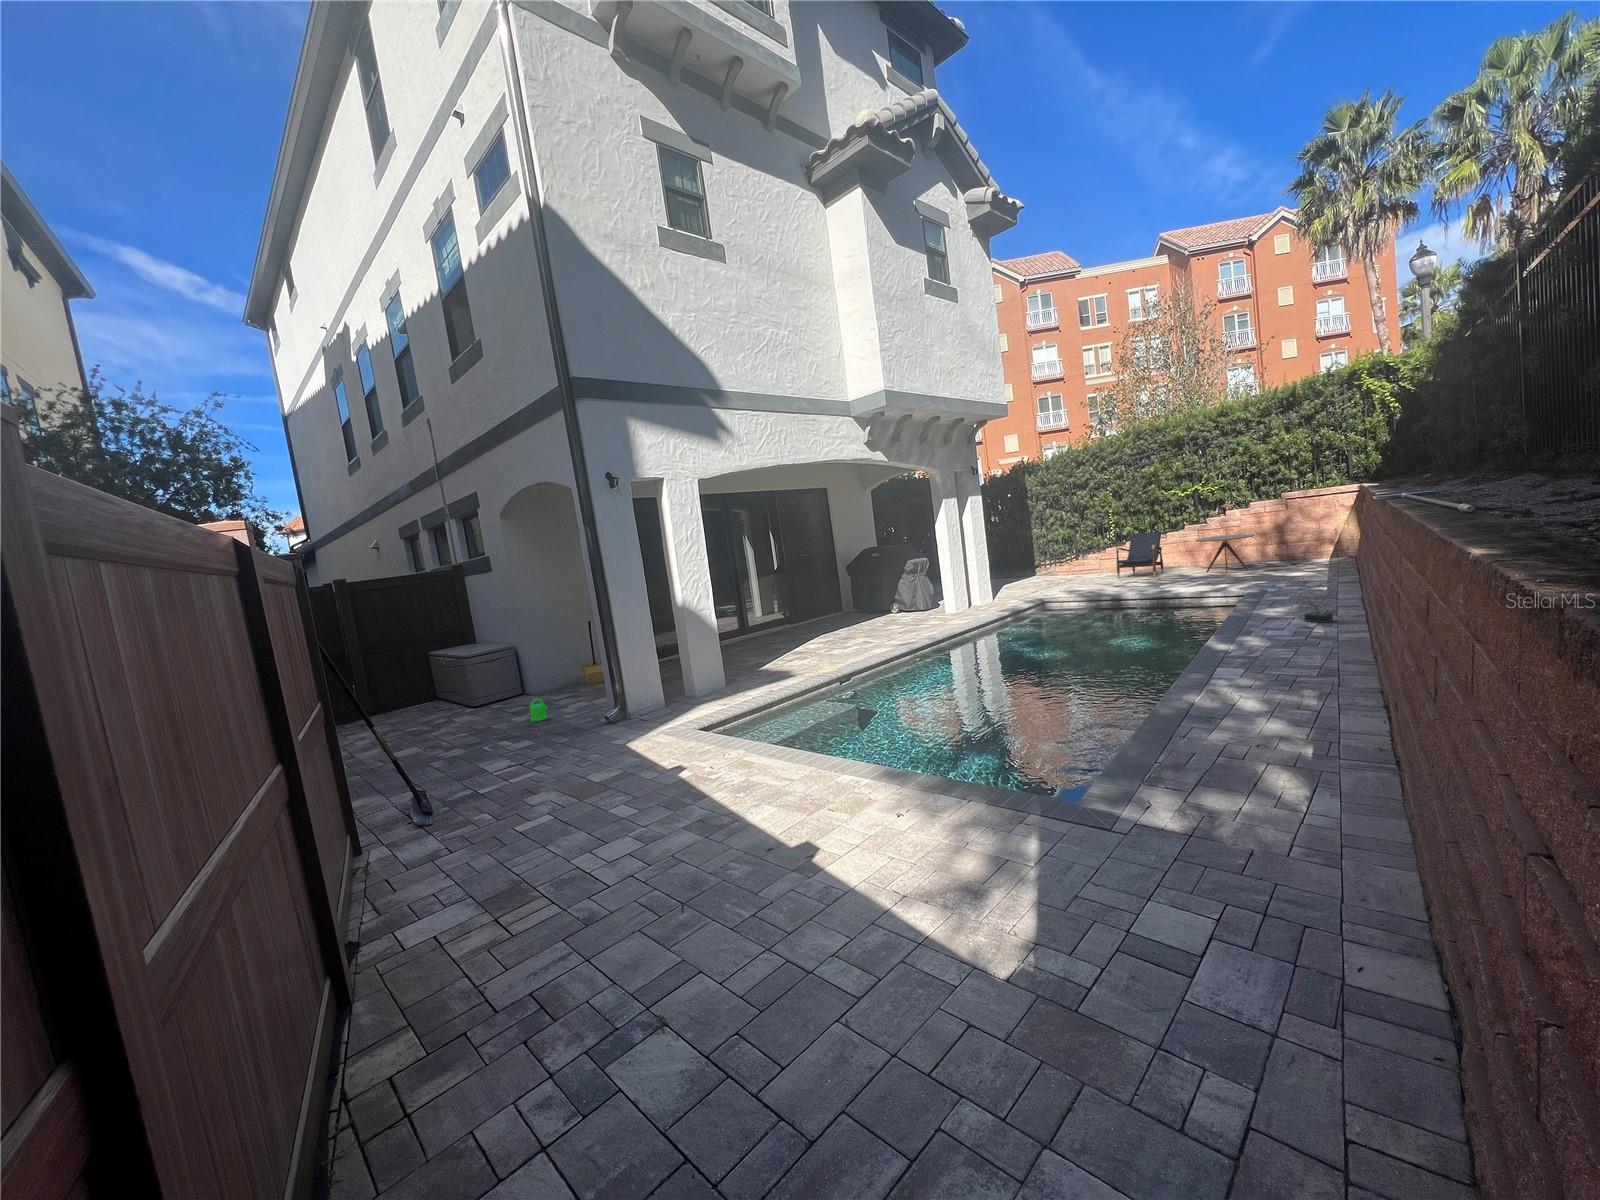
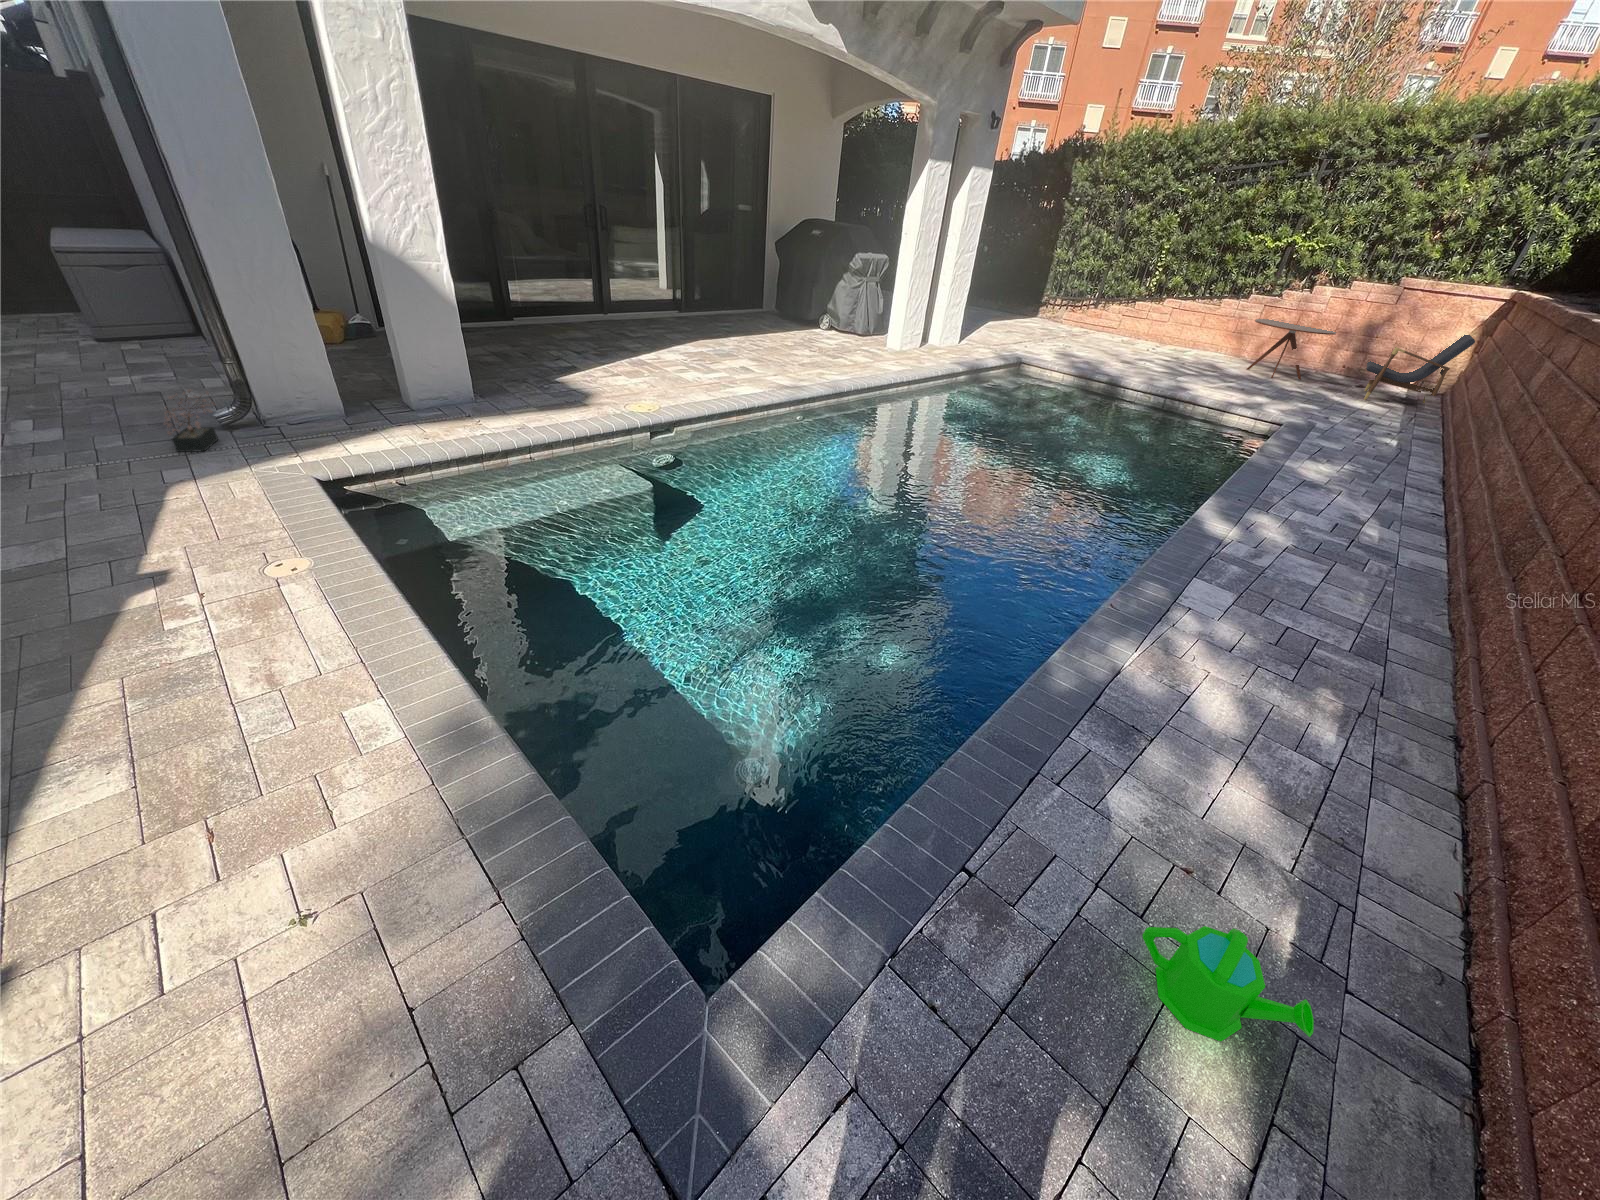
lounge chair: present [1116,532,1163,578] -> present [1364,335,1475,403]
decorative plant: present [1300,594,1336,623] -> present [165,389,218,452]
watering can: present [530,698,547,721] -> present [1142,926,1314,1042]

